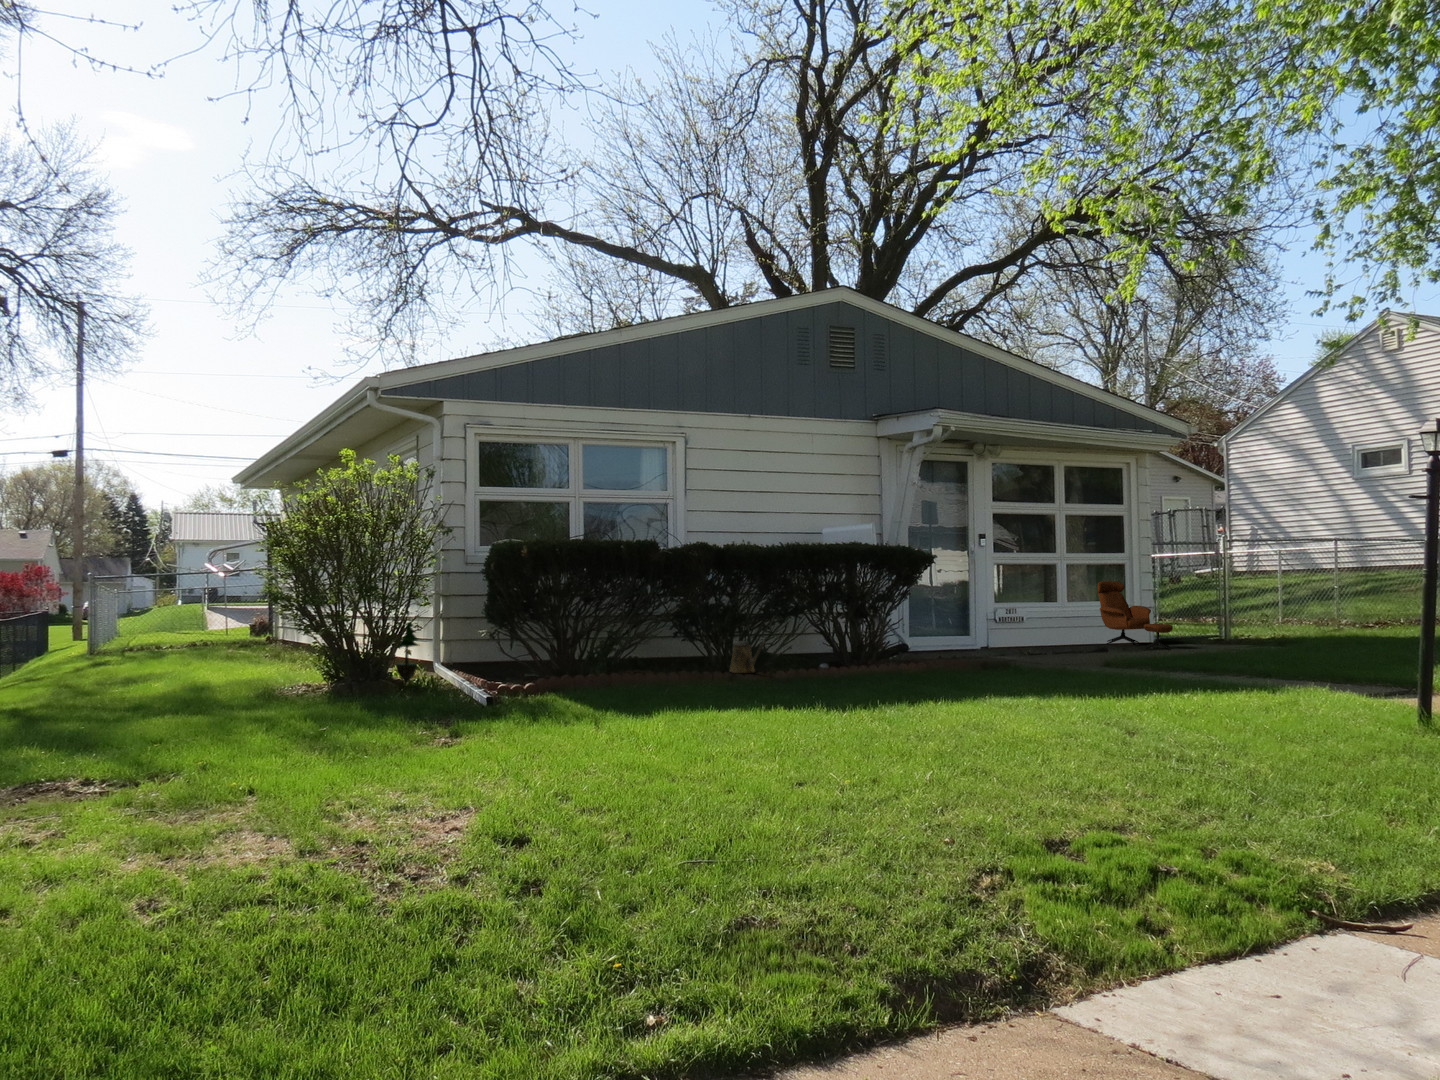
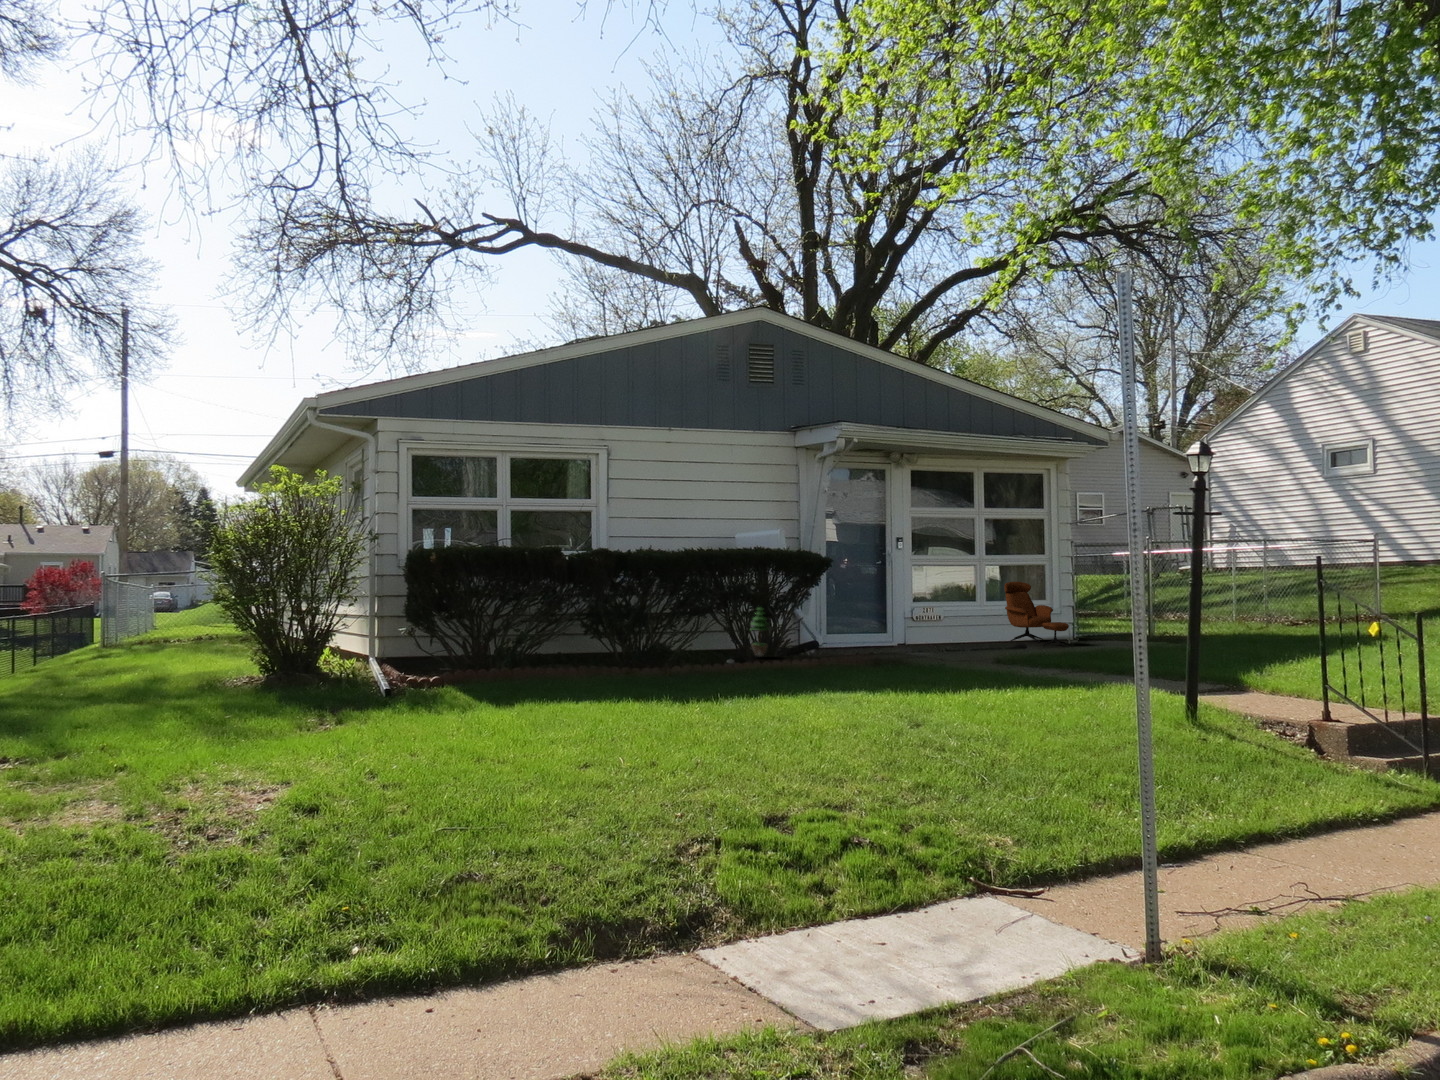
potted tree: present [396,610,418,681] -> present [751,605,769,657]
watering can: present [730,641,765,673] -> none [634,638,664,667]

